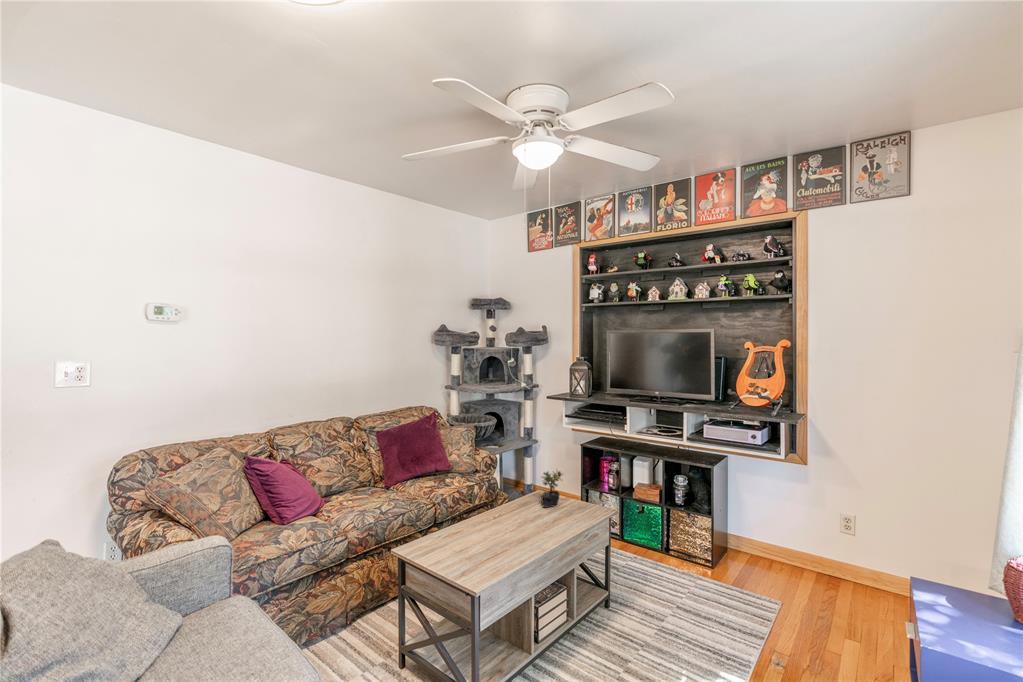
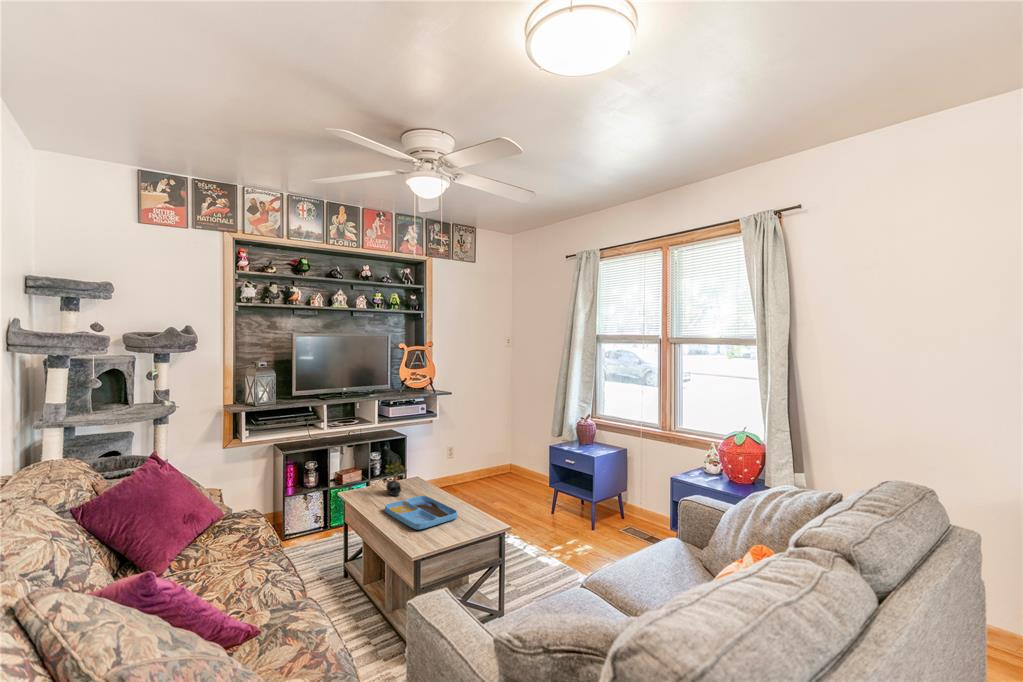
tray: none [462,507,545,546] -> present [385,496,457,529]

